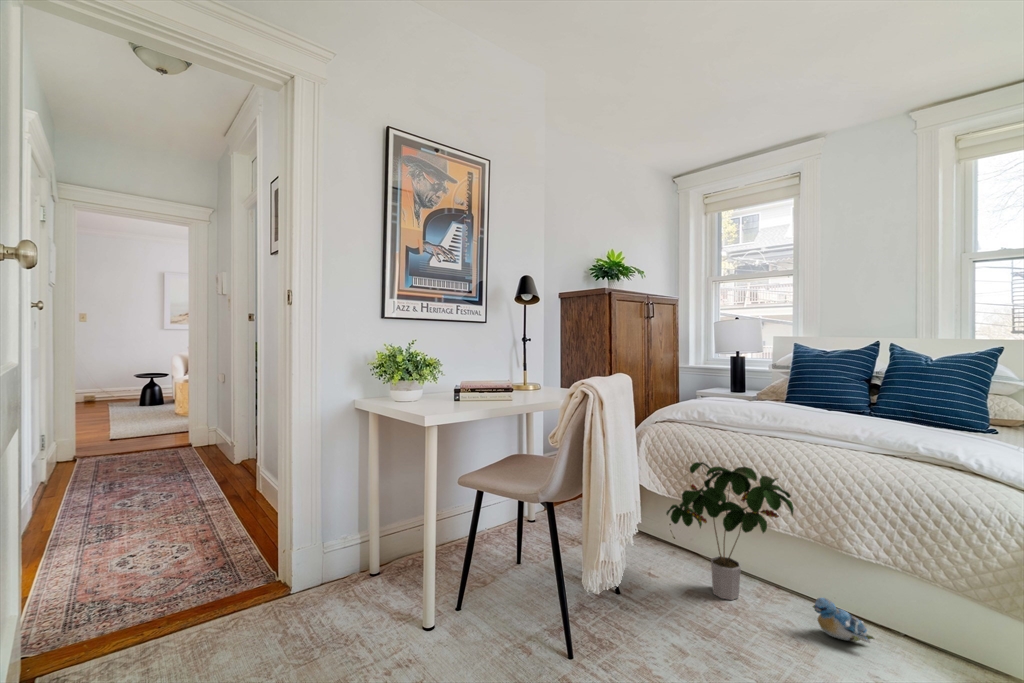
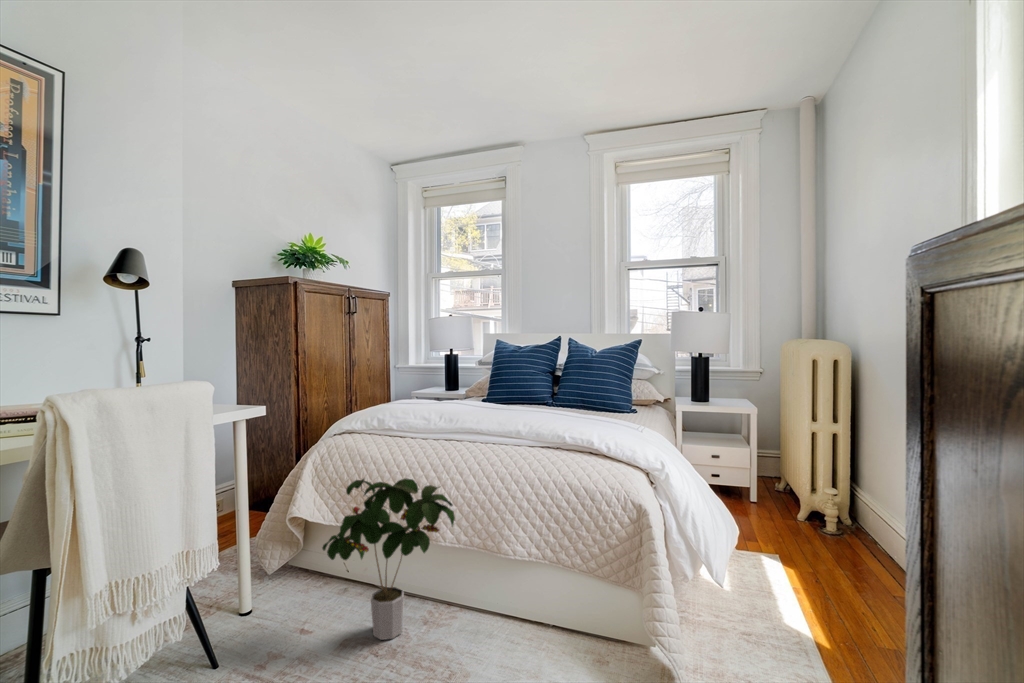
plush toy: present [813,598,874,643] -> none [469,613,526,655]

